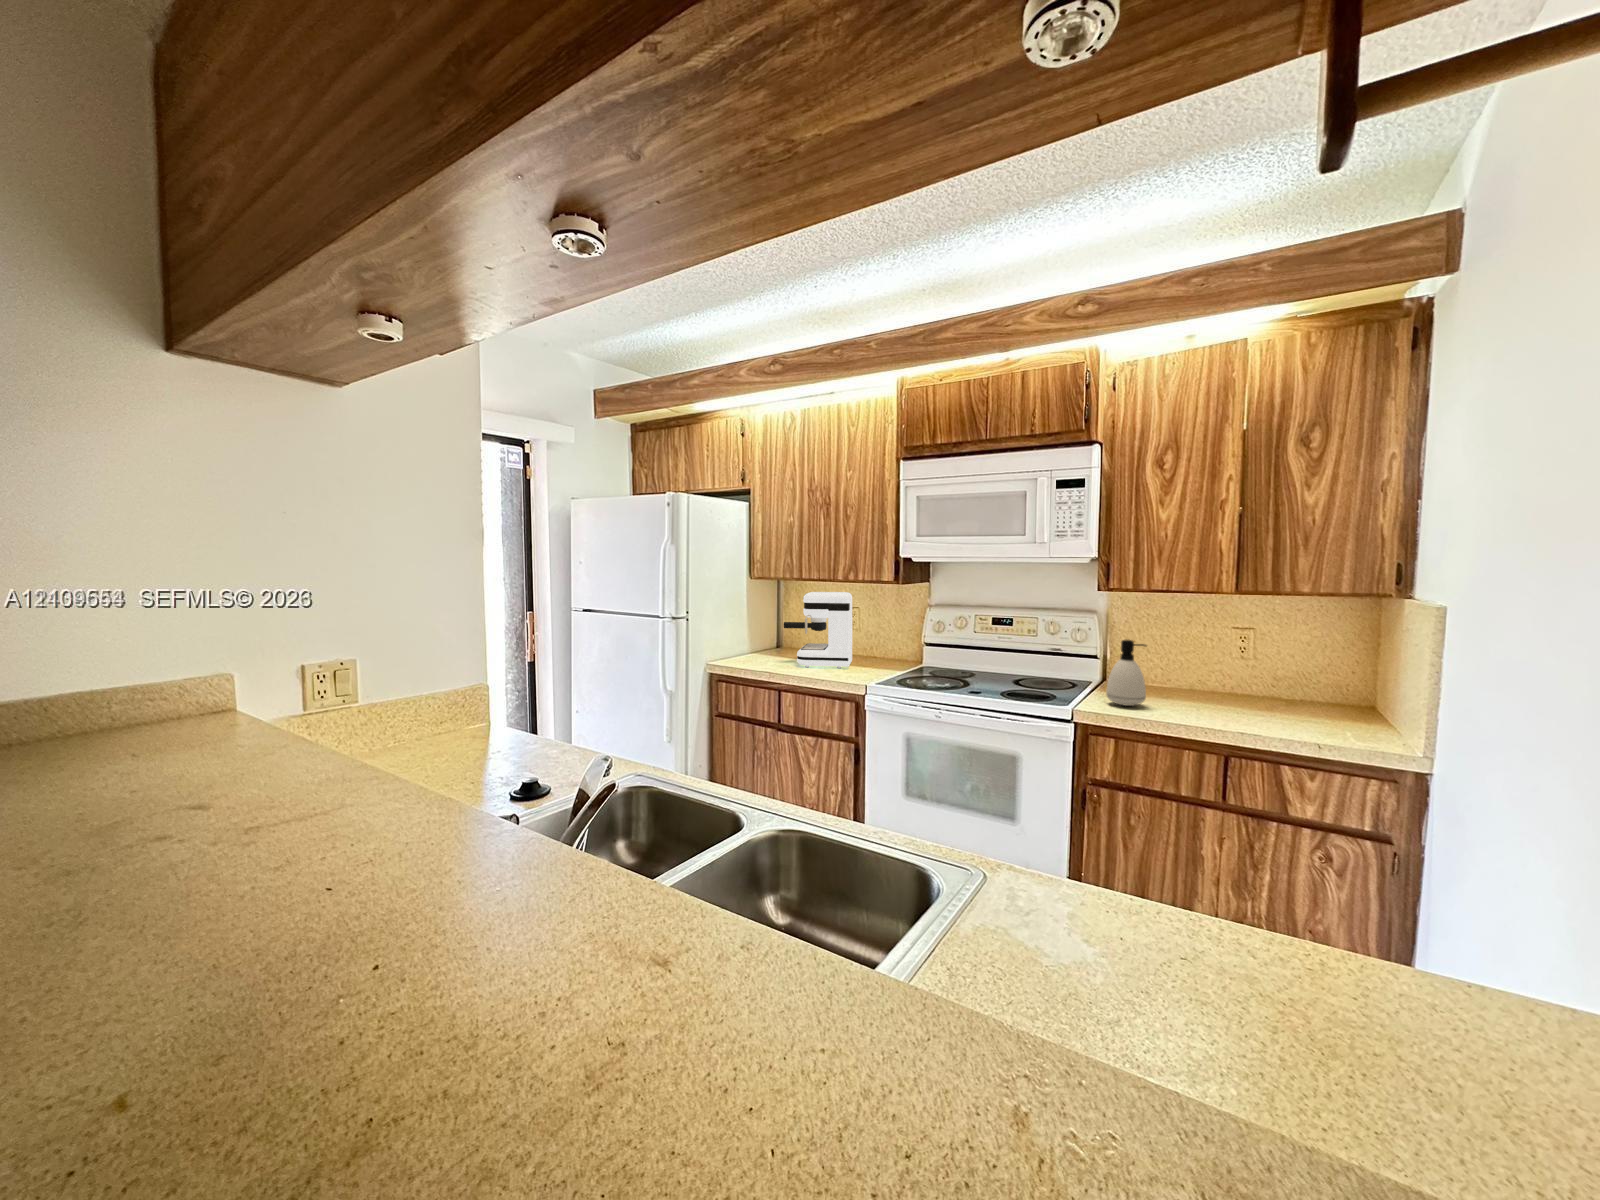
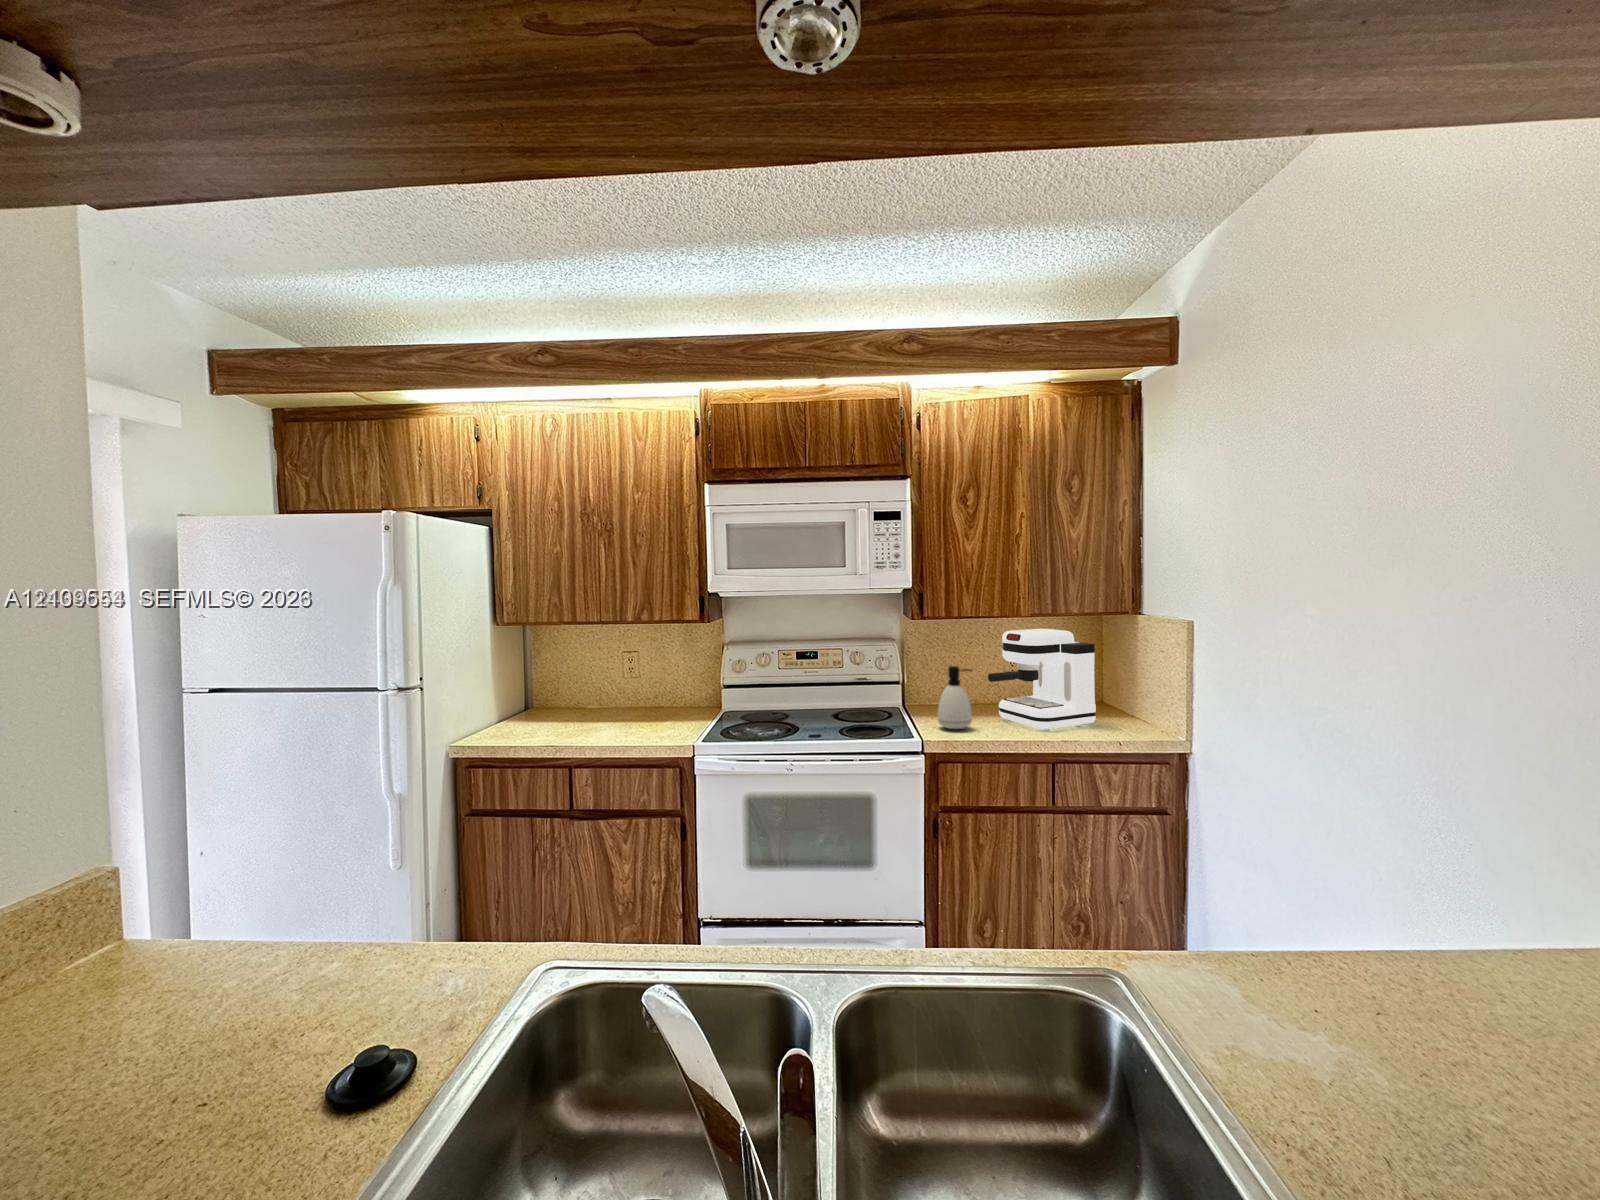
coffee maker: present [784,592,852,668] -> present [988,629,1096,731]

